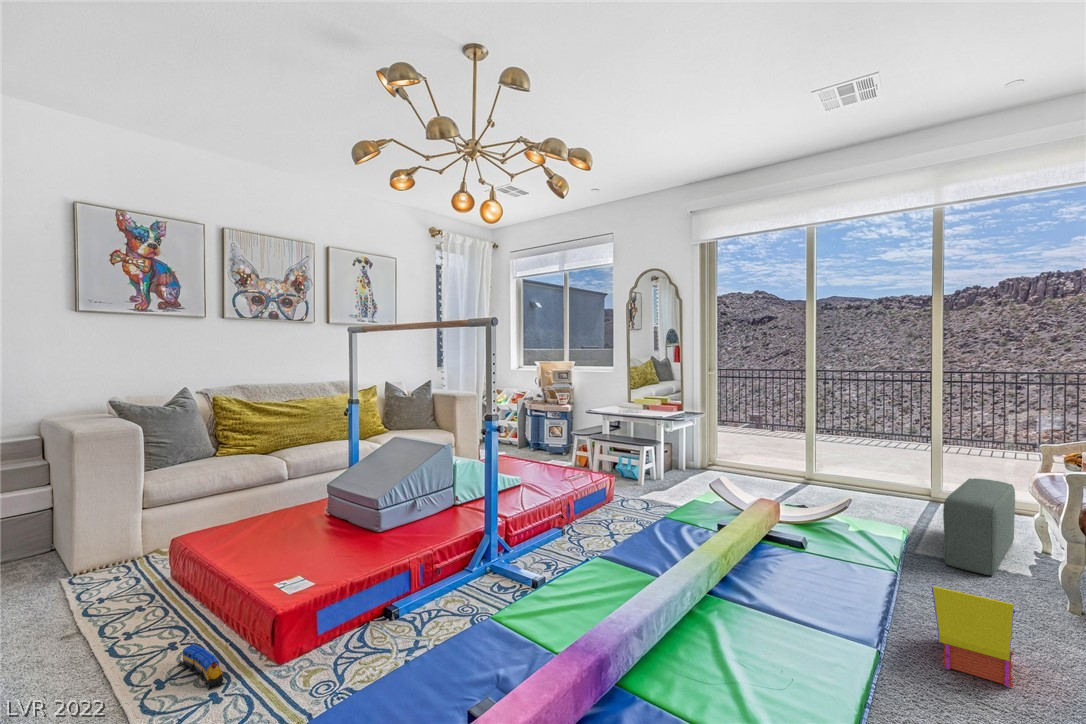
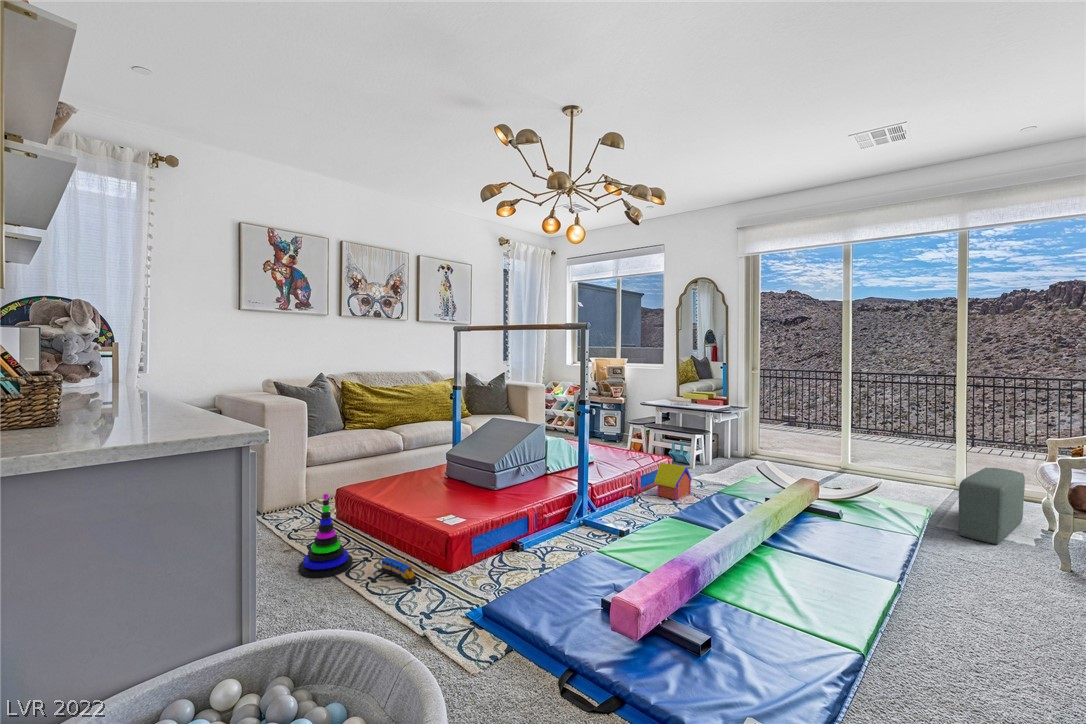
stacking toy: none [58,558,151,684] -> present [299,494,353,578]
toy house: present [932,586,1015,687] -> present [654,463,691,500]

